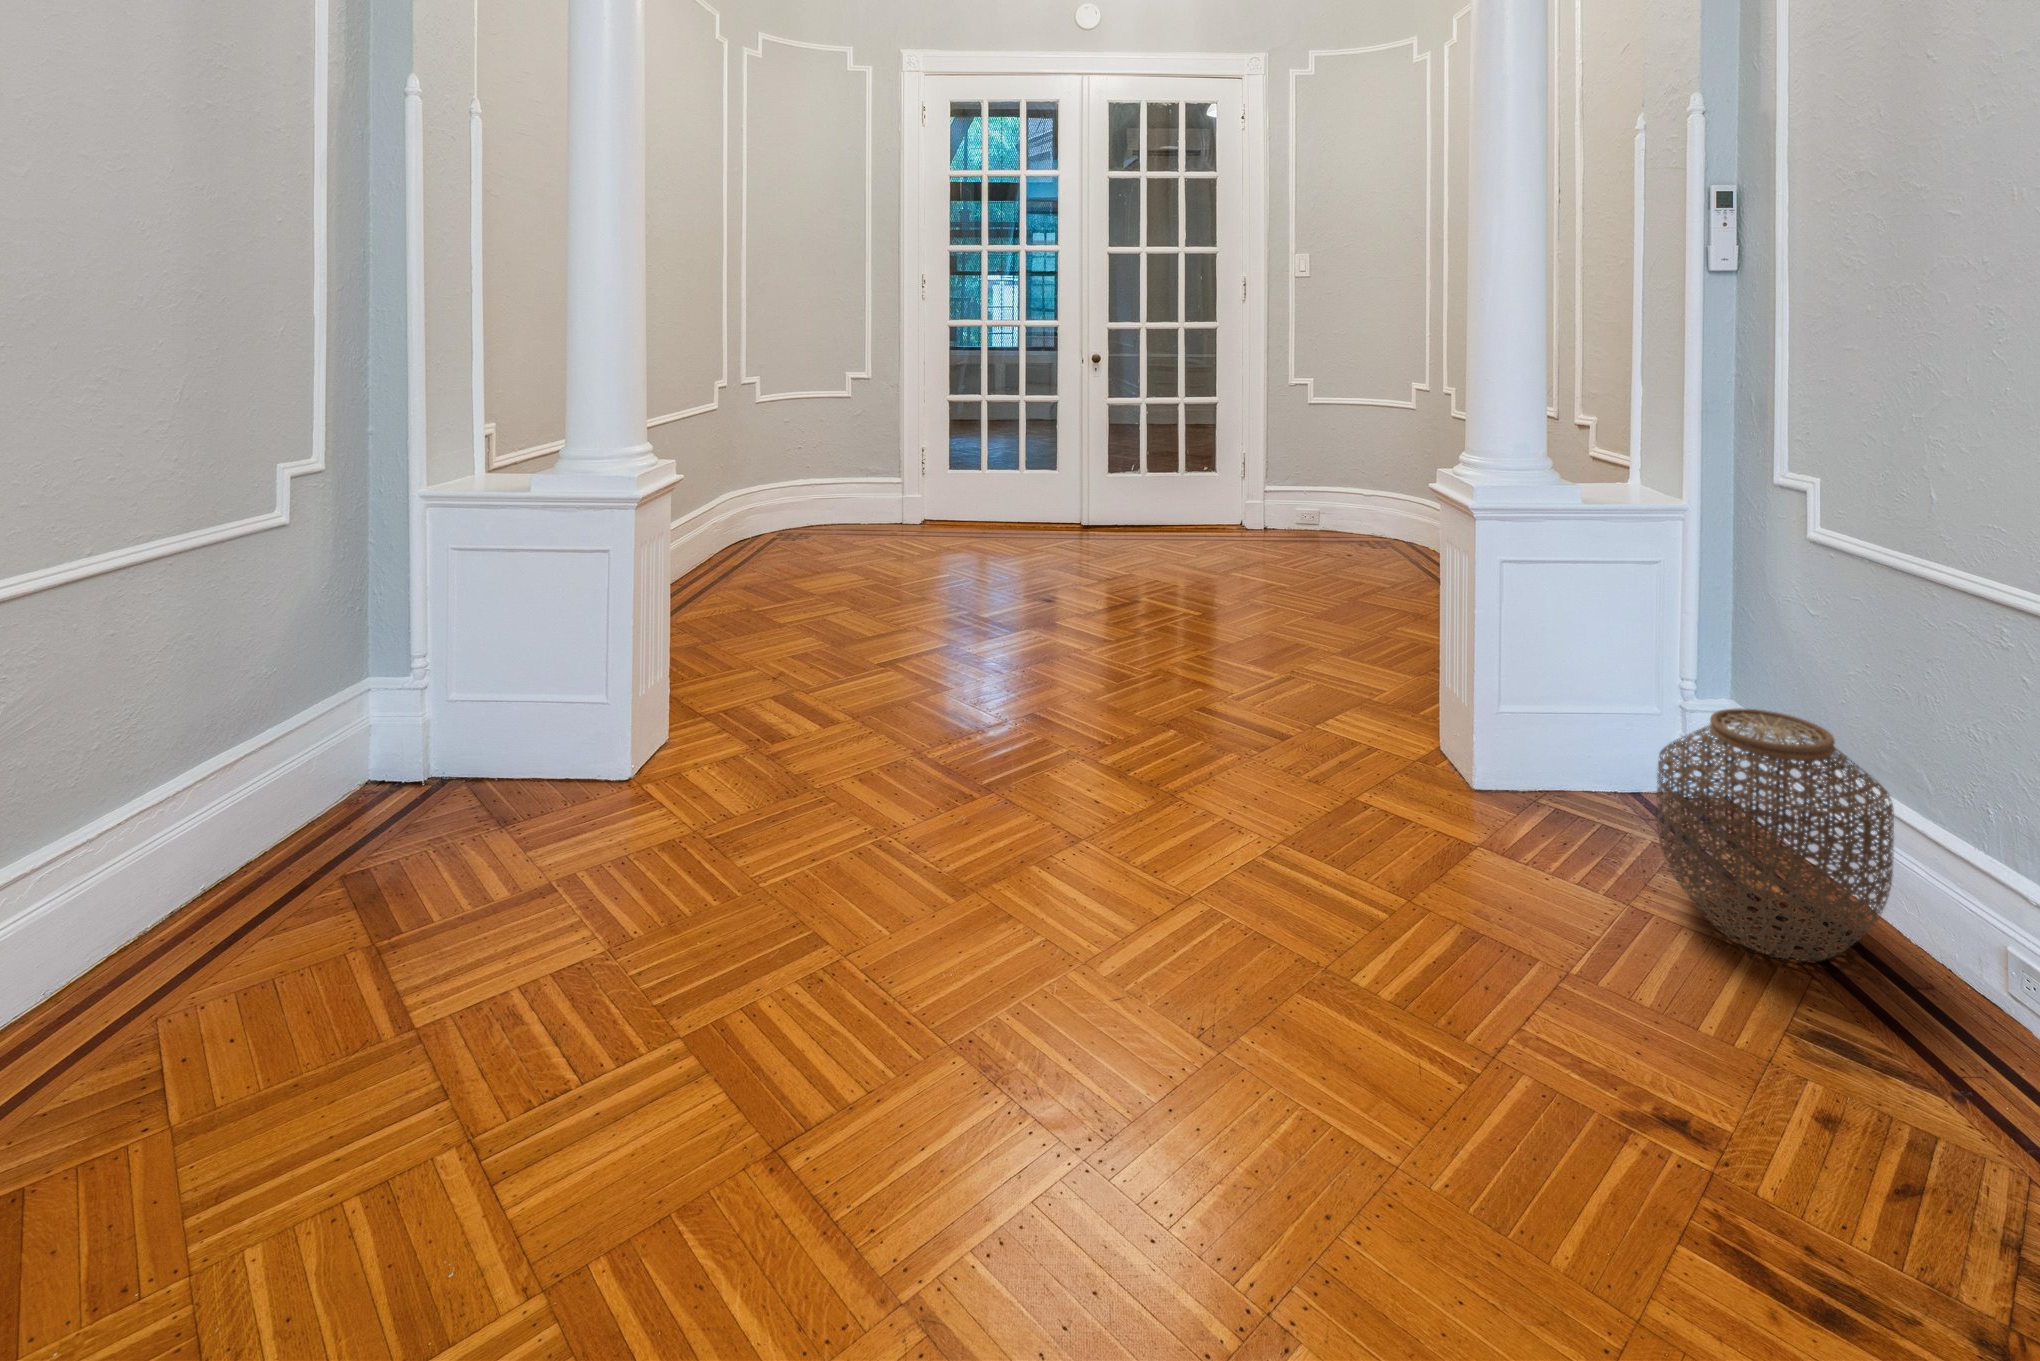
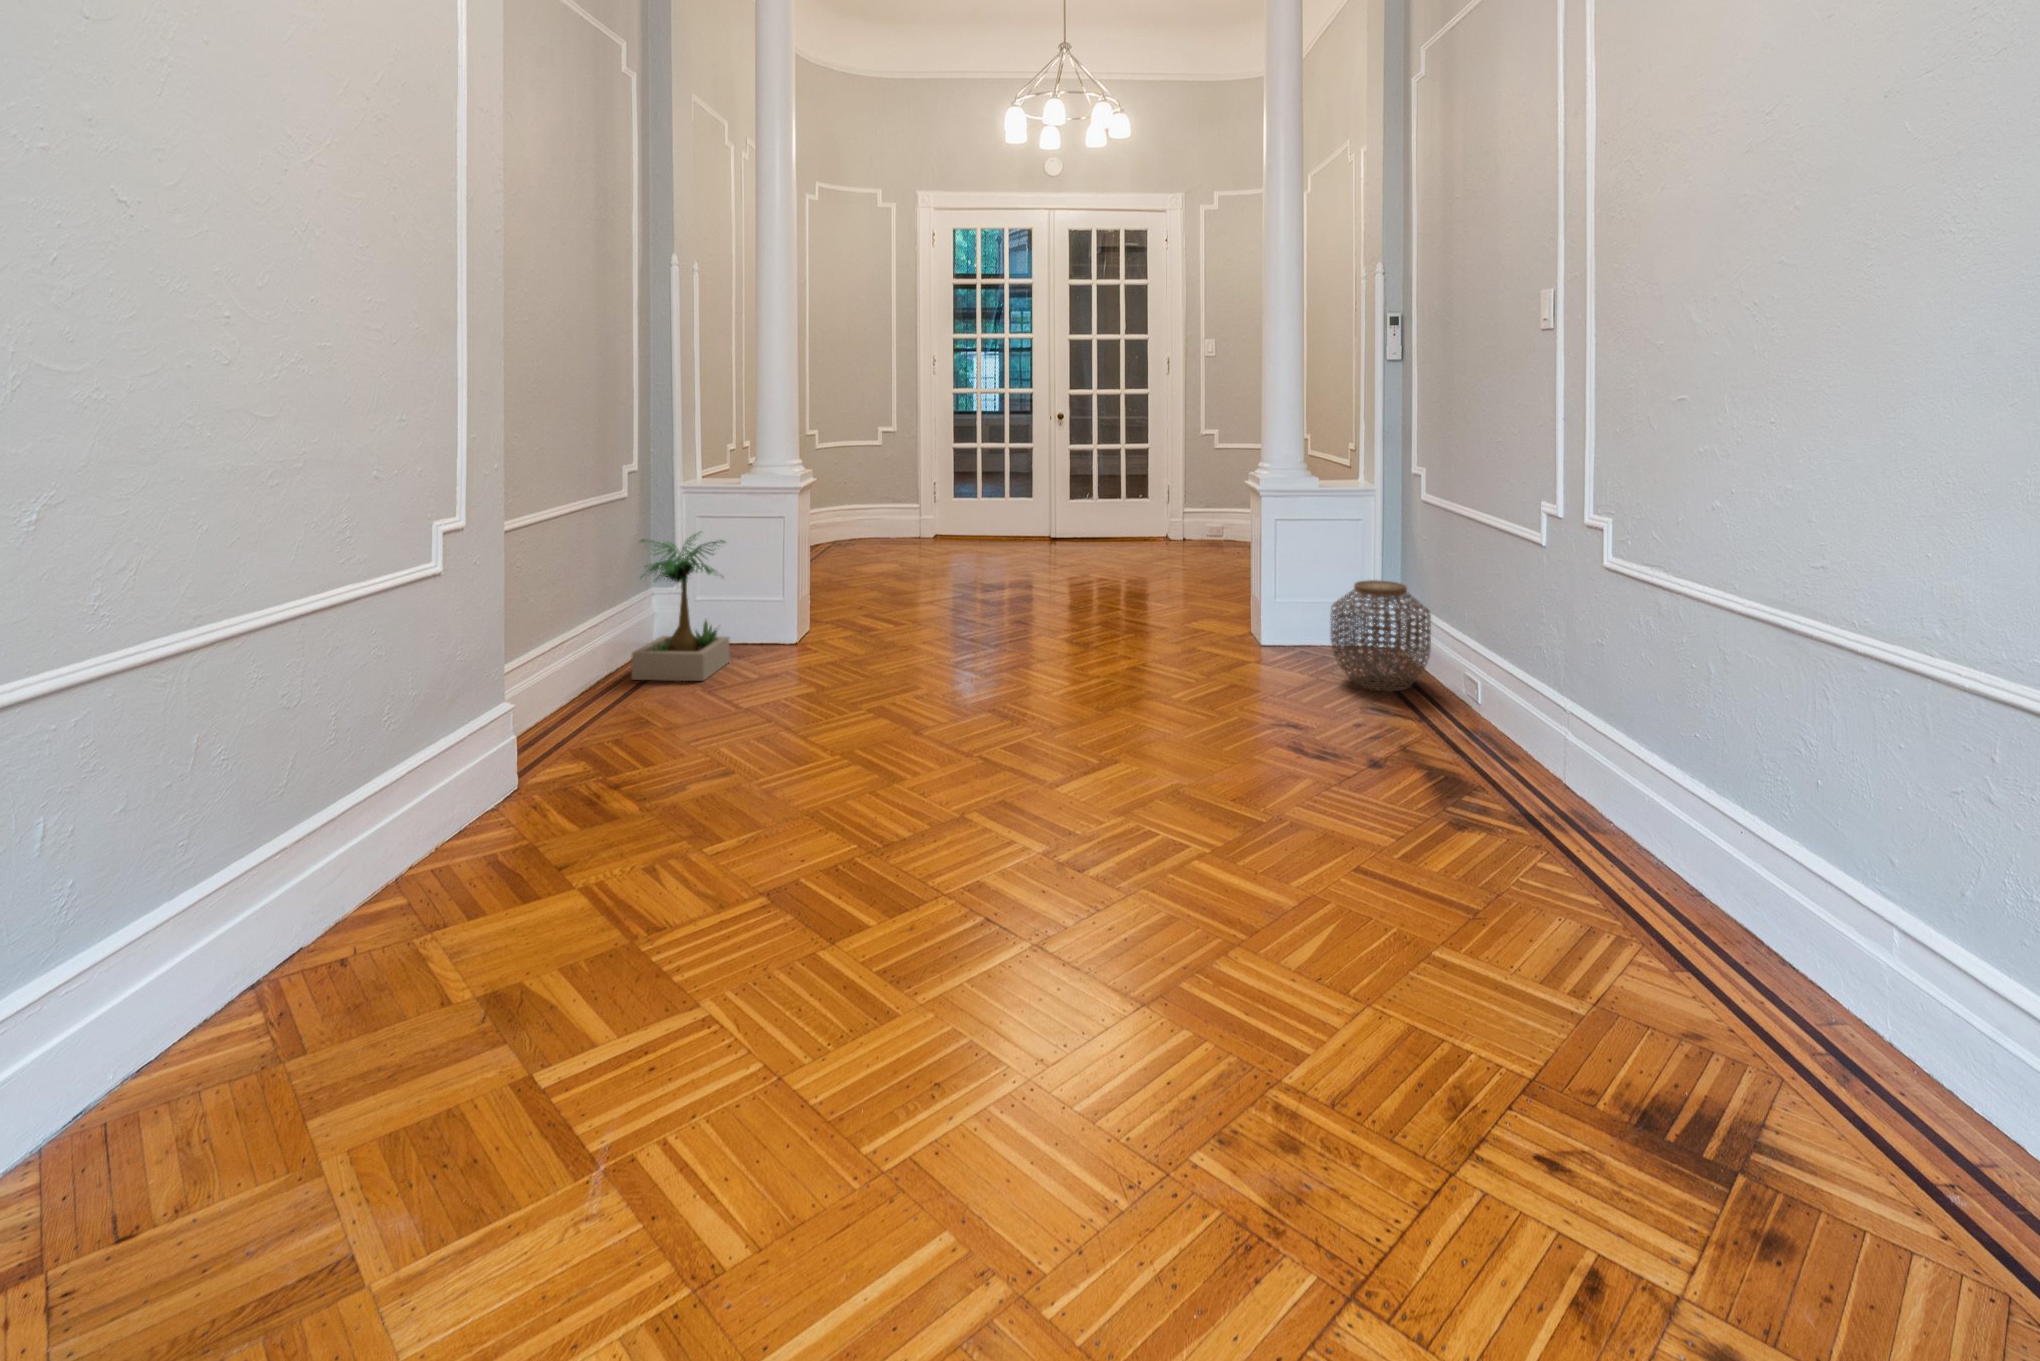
potted plant: none [259,581,489,900] -> present [632,532,730,681]

